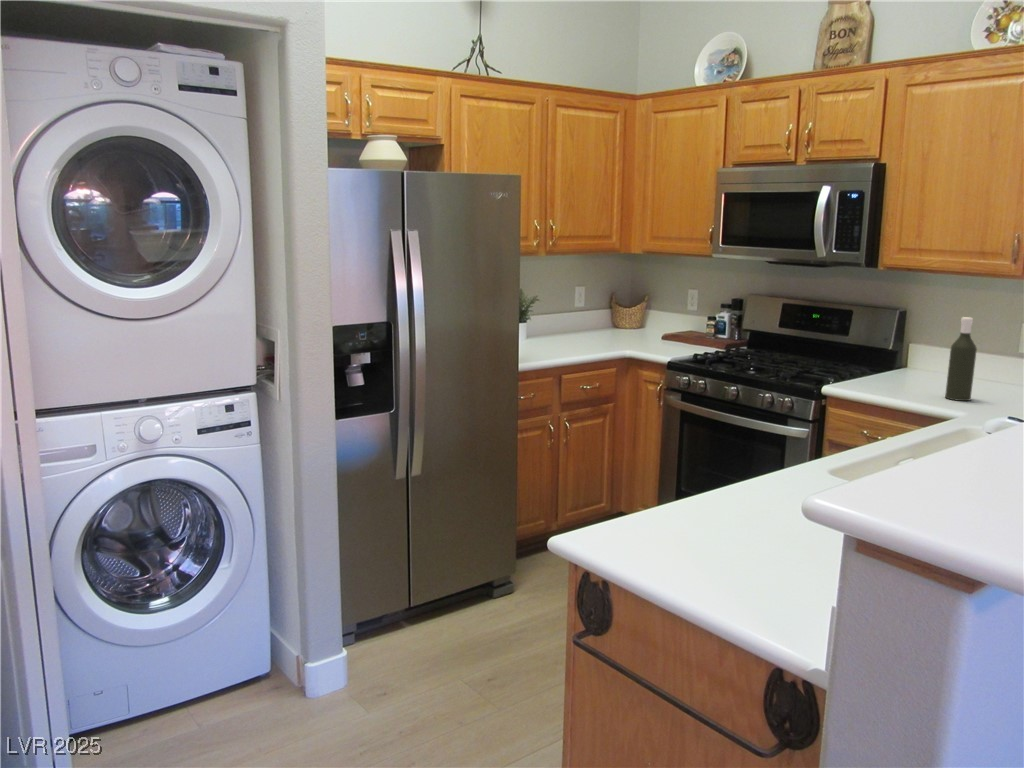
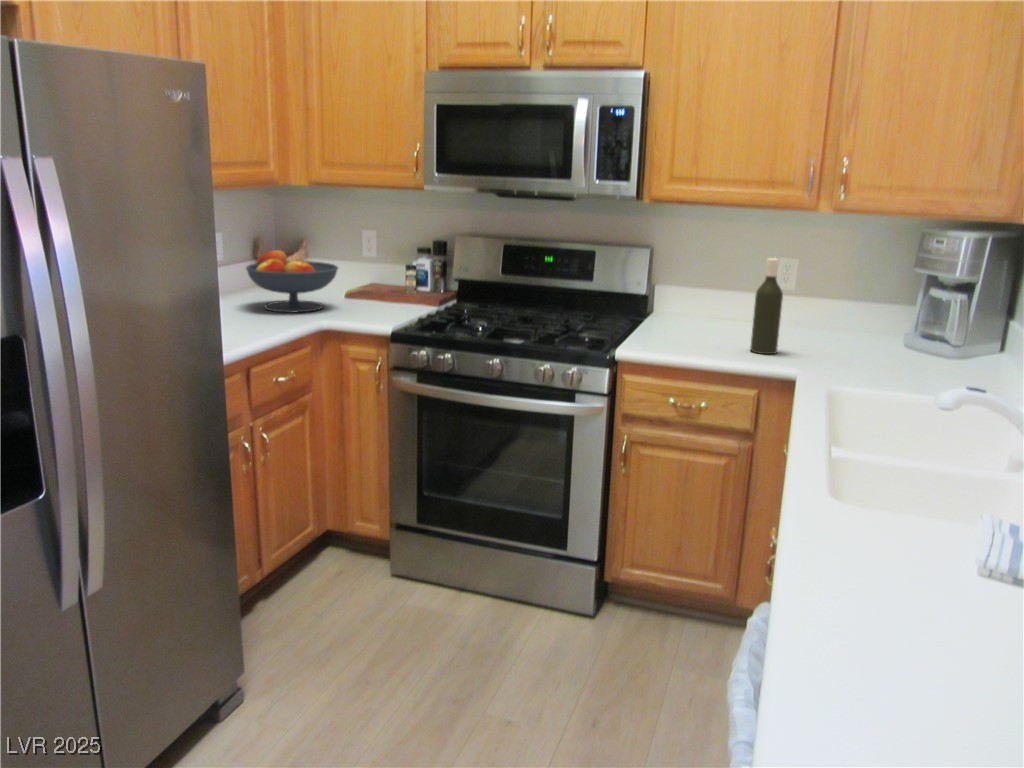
fruit bowl: none [584,300,650,345] -> present [246,250,338,313]

